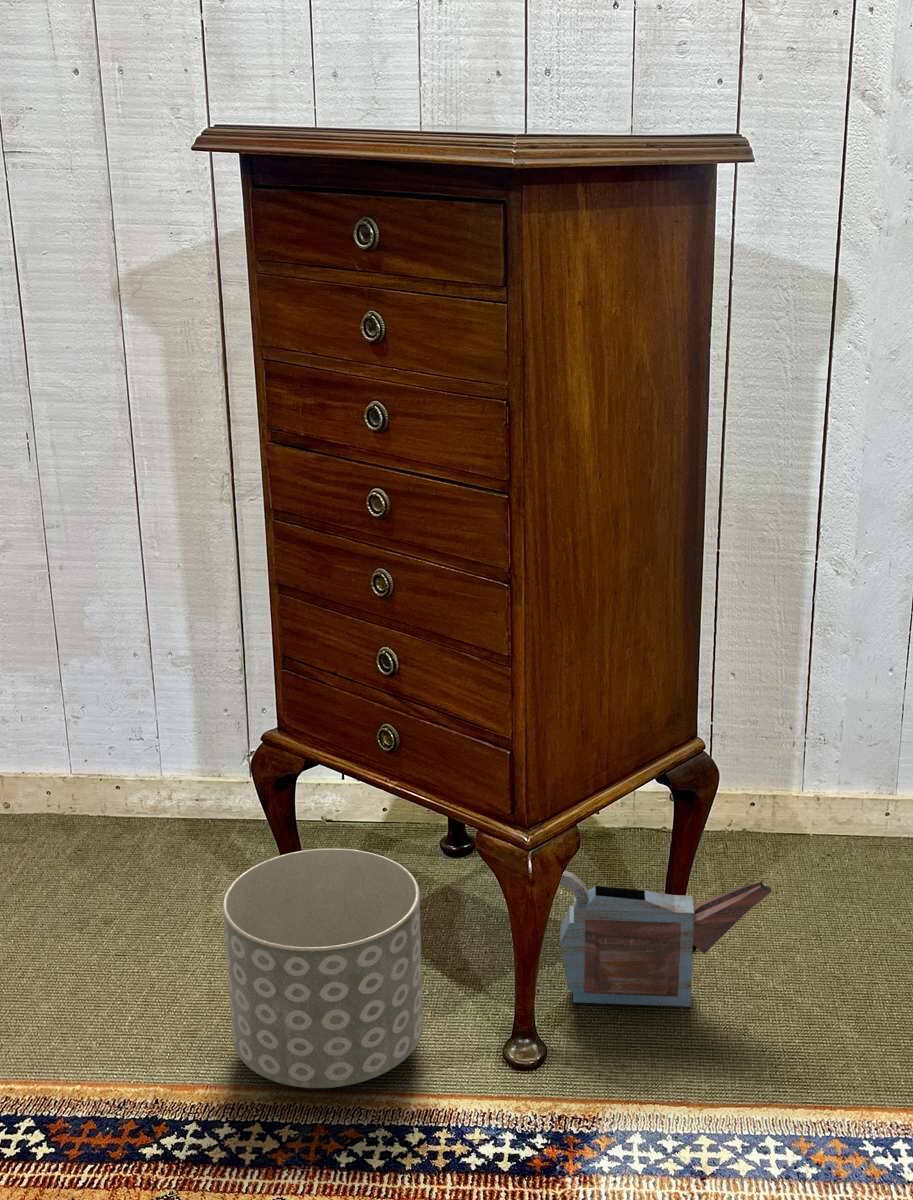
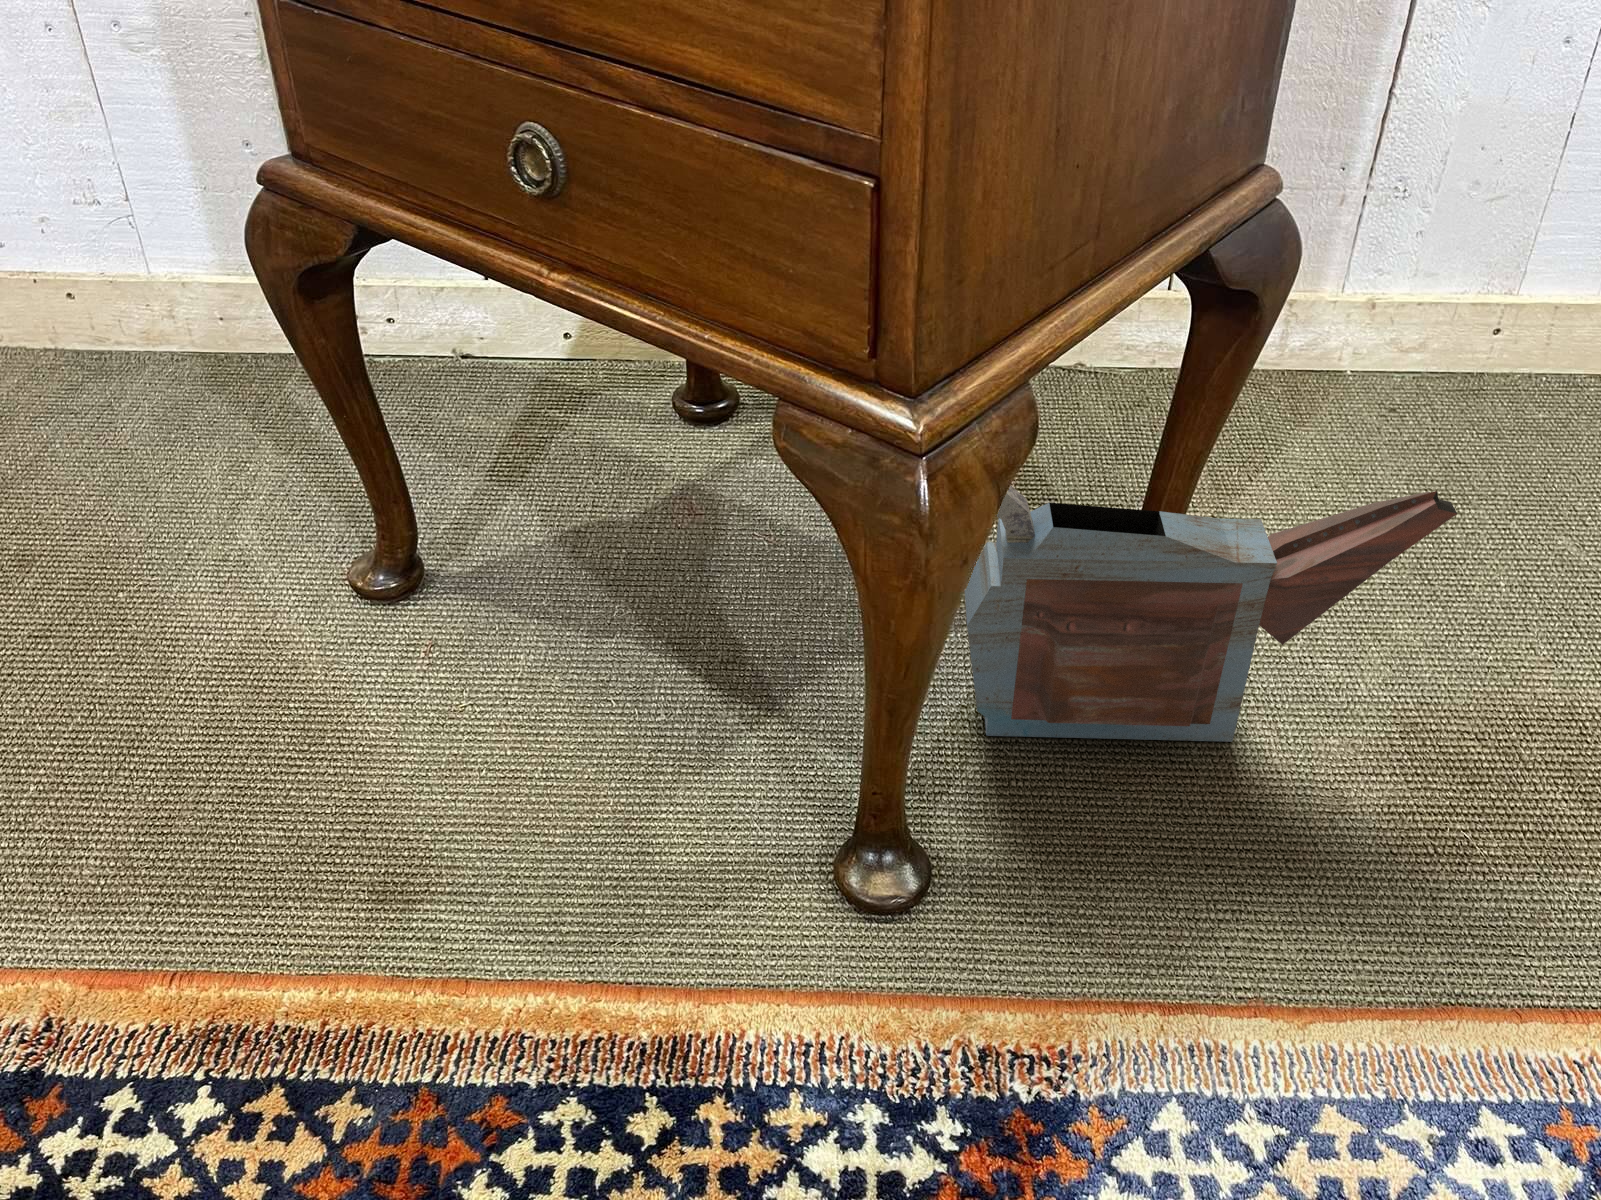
planter: present [223,848,423,1088] -> none [123,433,668,1015]

